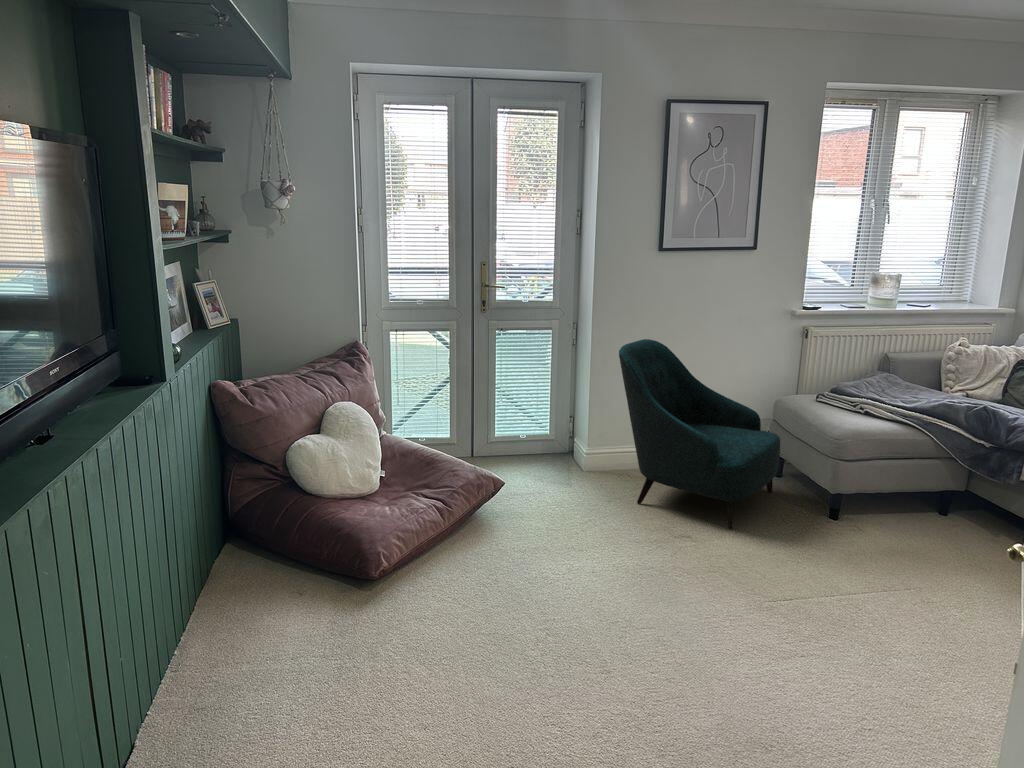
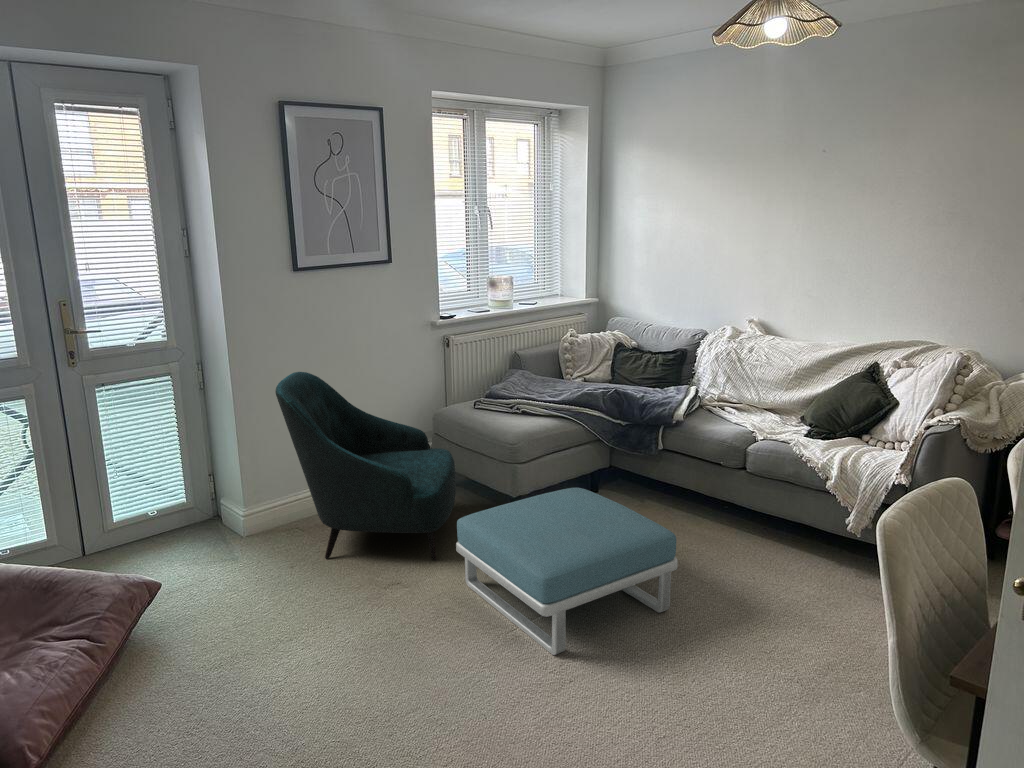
footstool: none [740,489,972,638] -> present [456,488,678,655]

